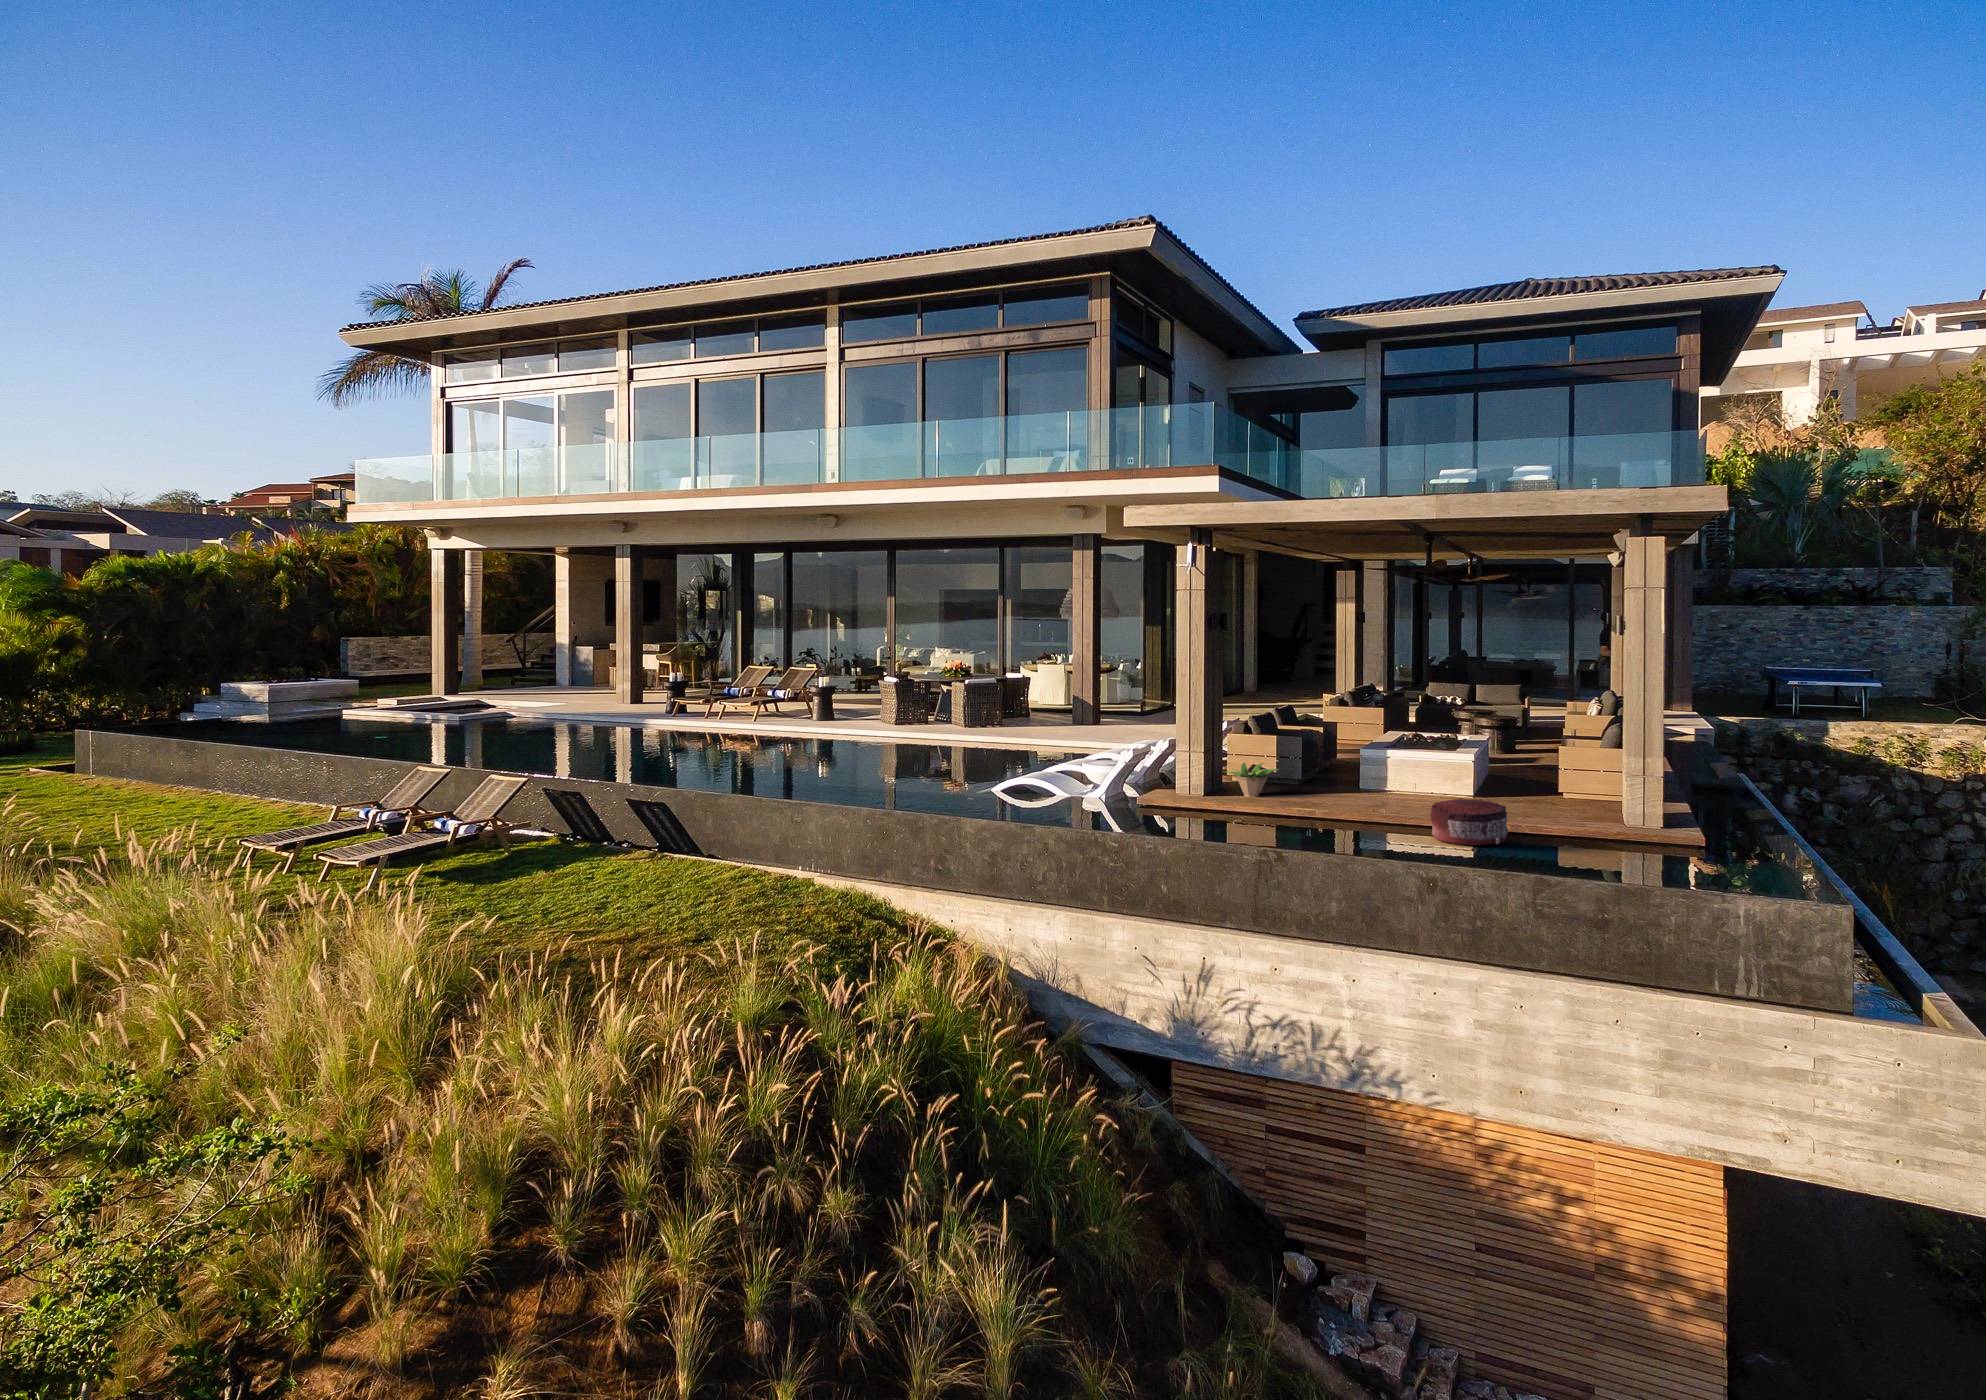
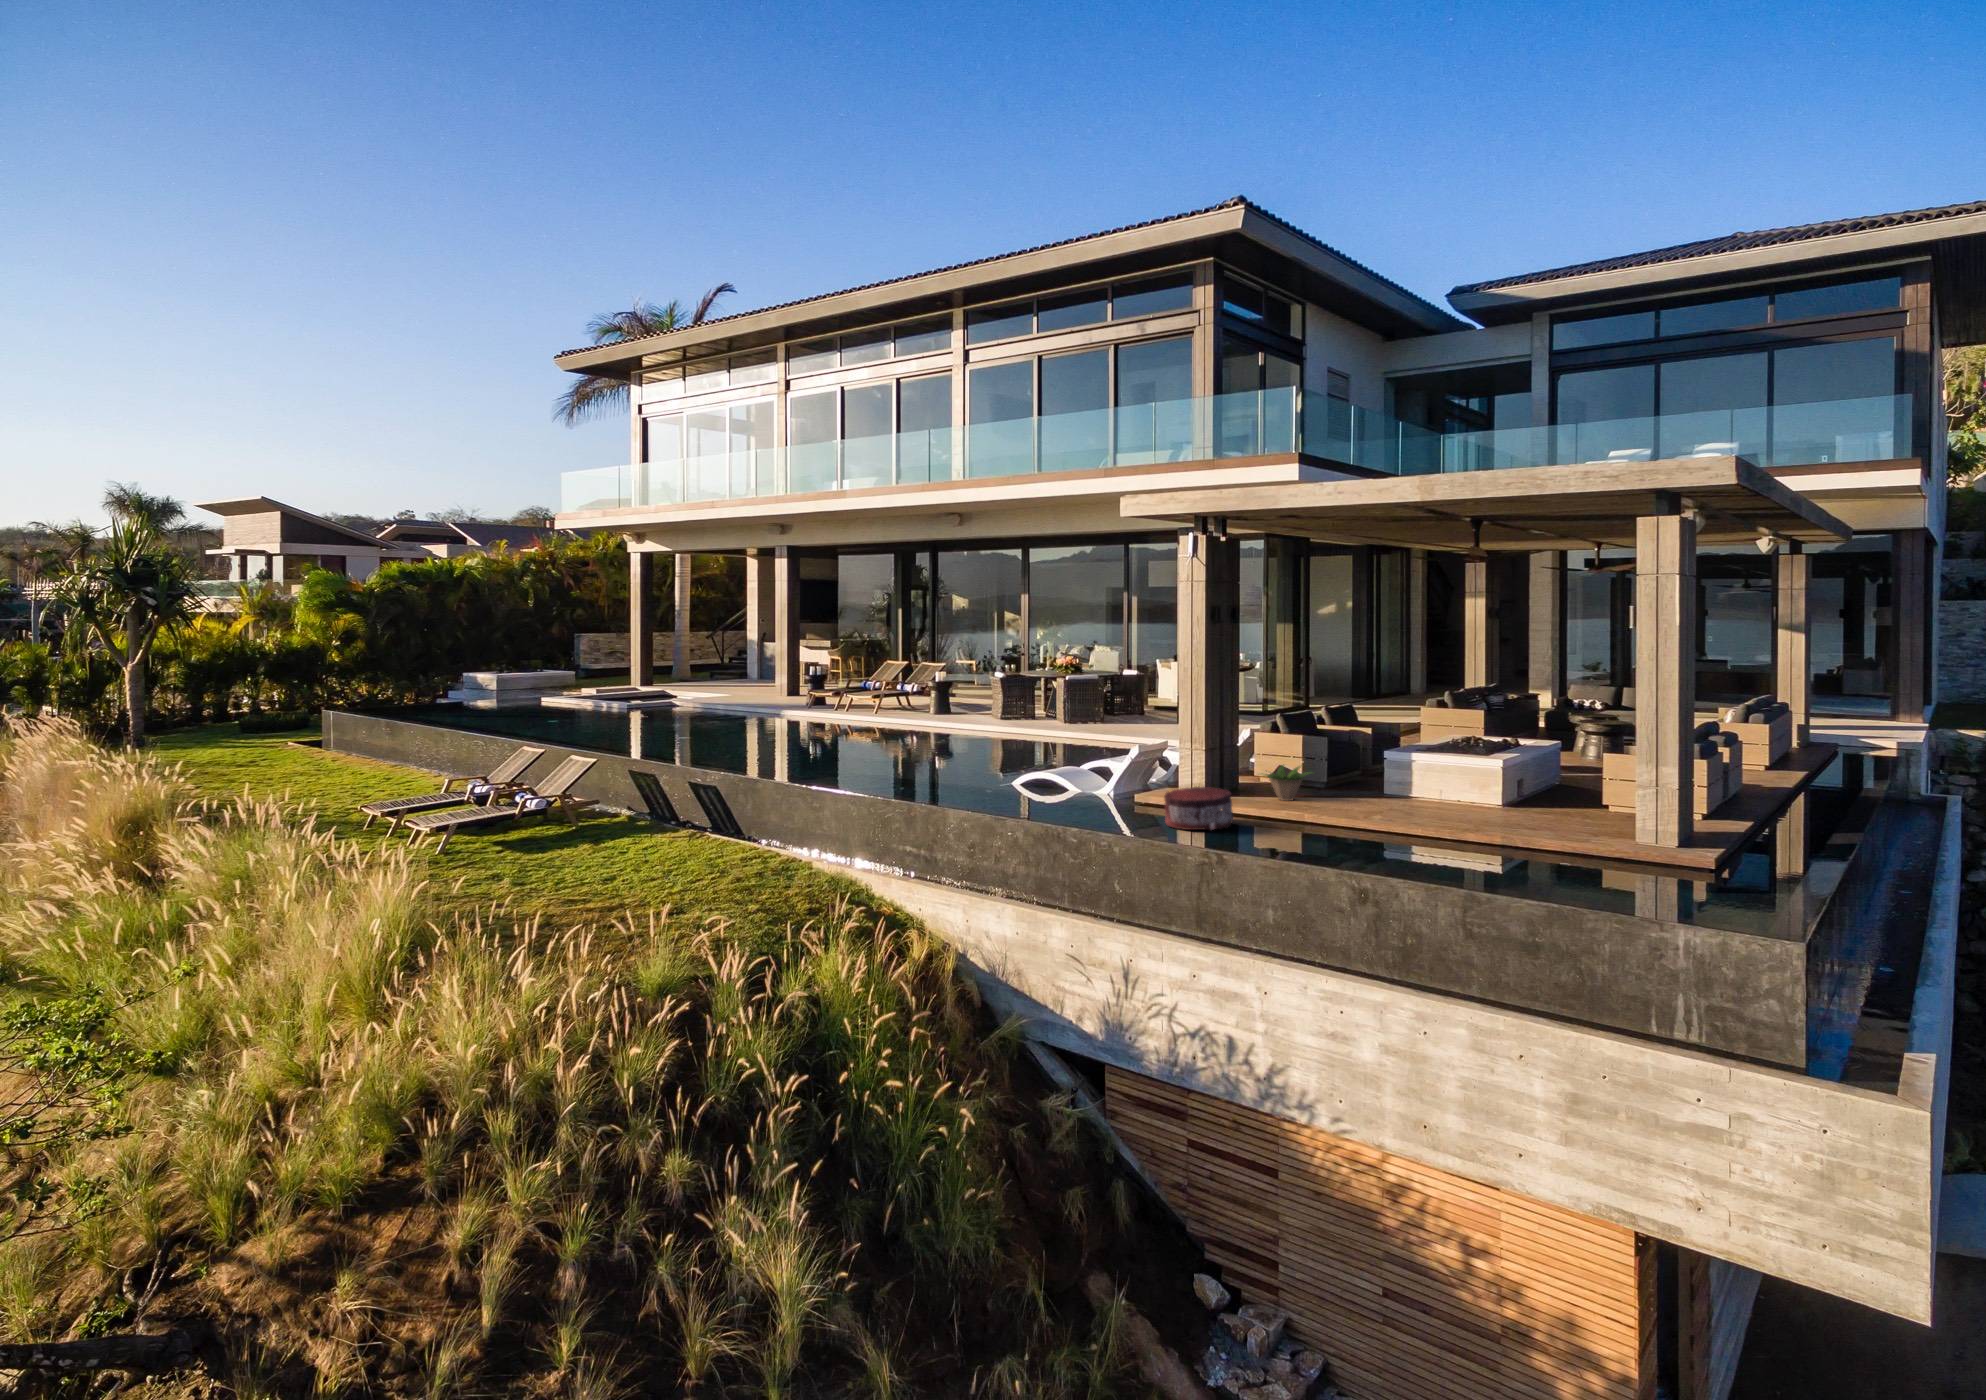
pouf: present [1430,799,1510,845] -> present [1164,787,1233,830]

